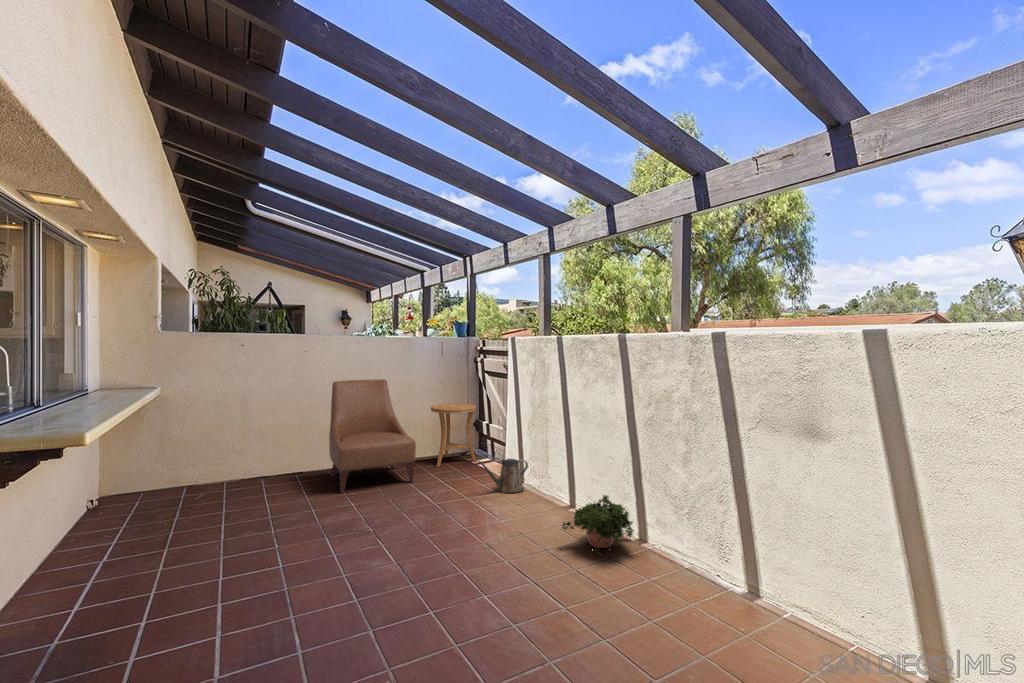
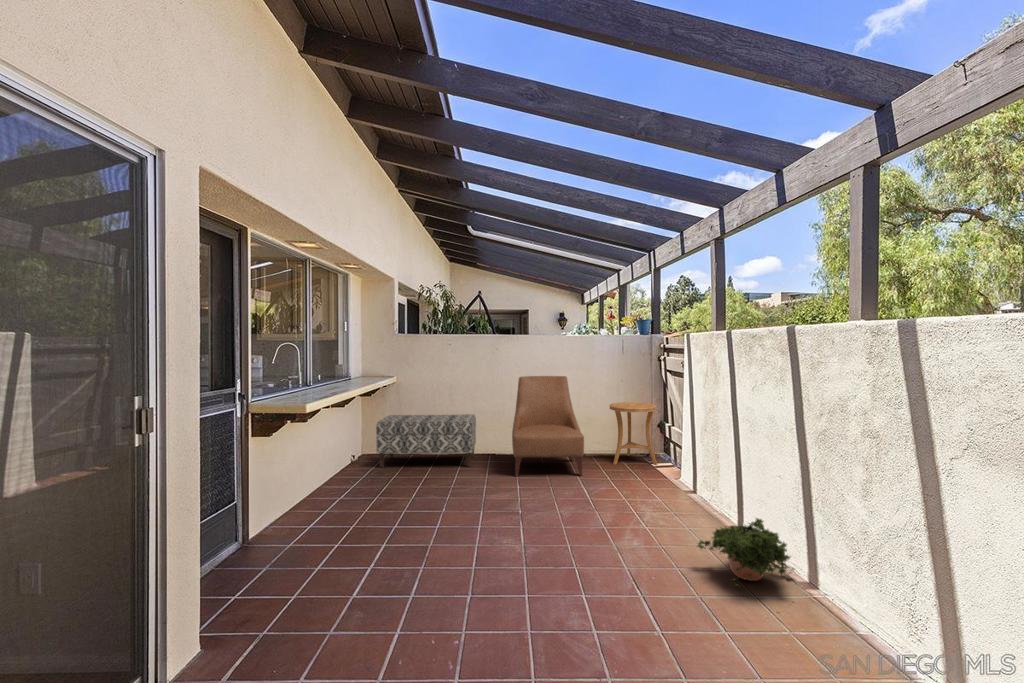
bench: none [137,428,281,509] -> present [376,414,476,467]
watering can: present [477,459,528,493] -> none [636,461,698,501]

